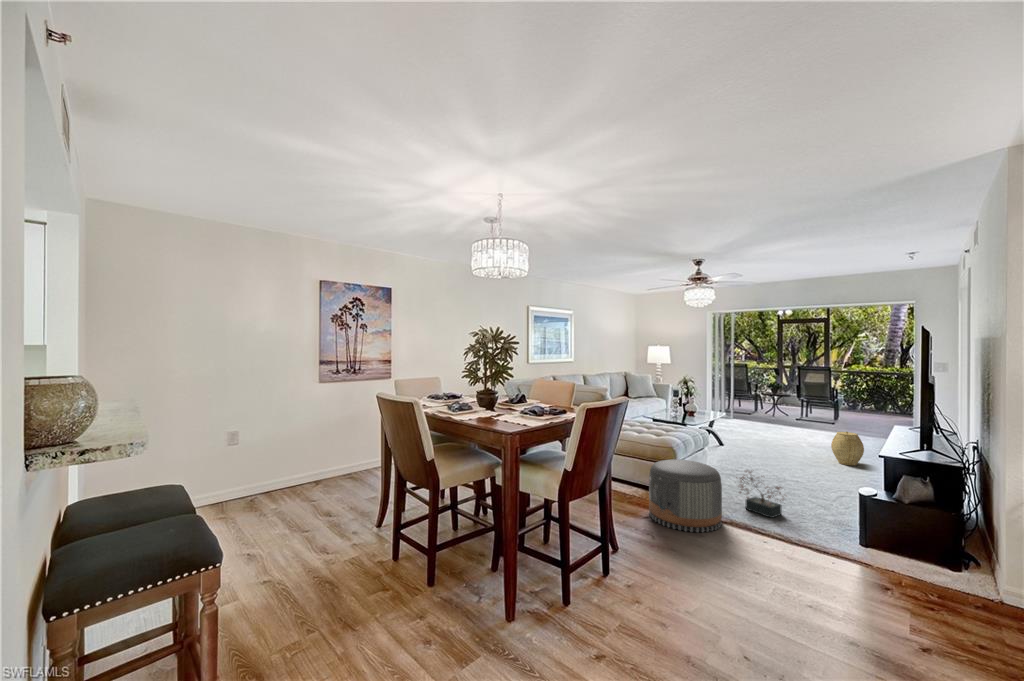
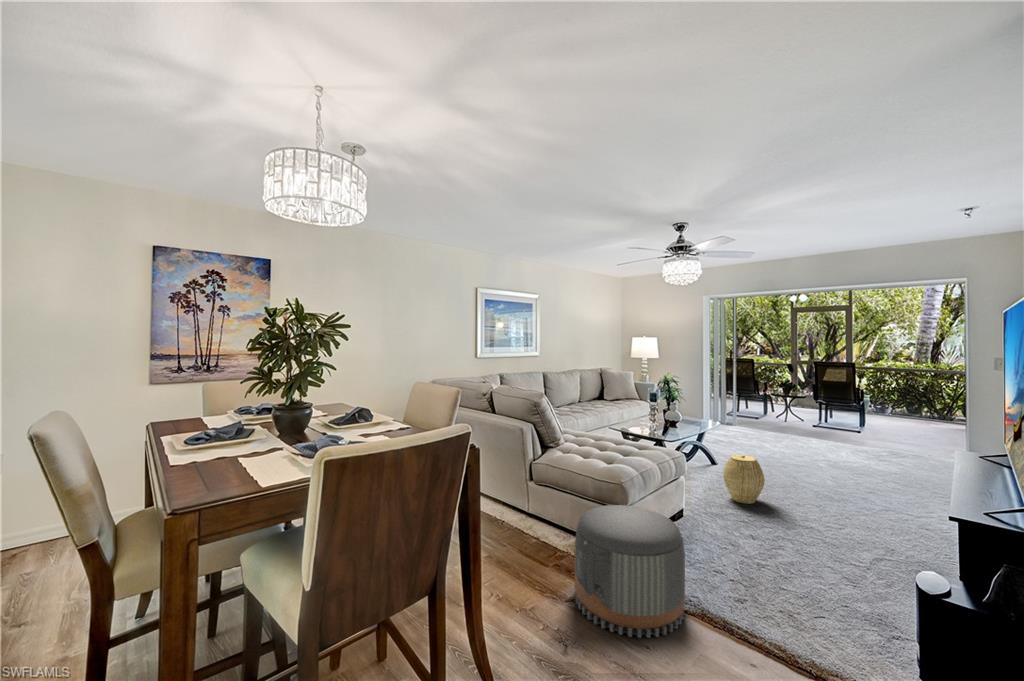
woven basket: present [831,432,864,465] -> present [723,455,765,504]
decorative plant: present [736,471,787,518] -> none [714,520,794,604]

